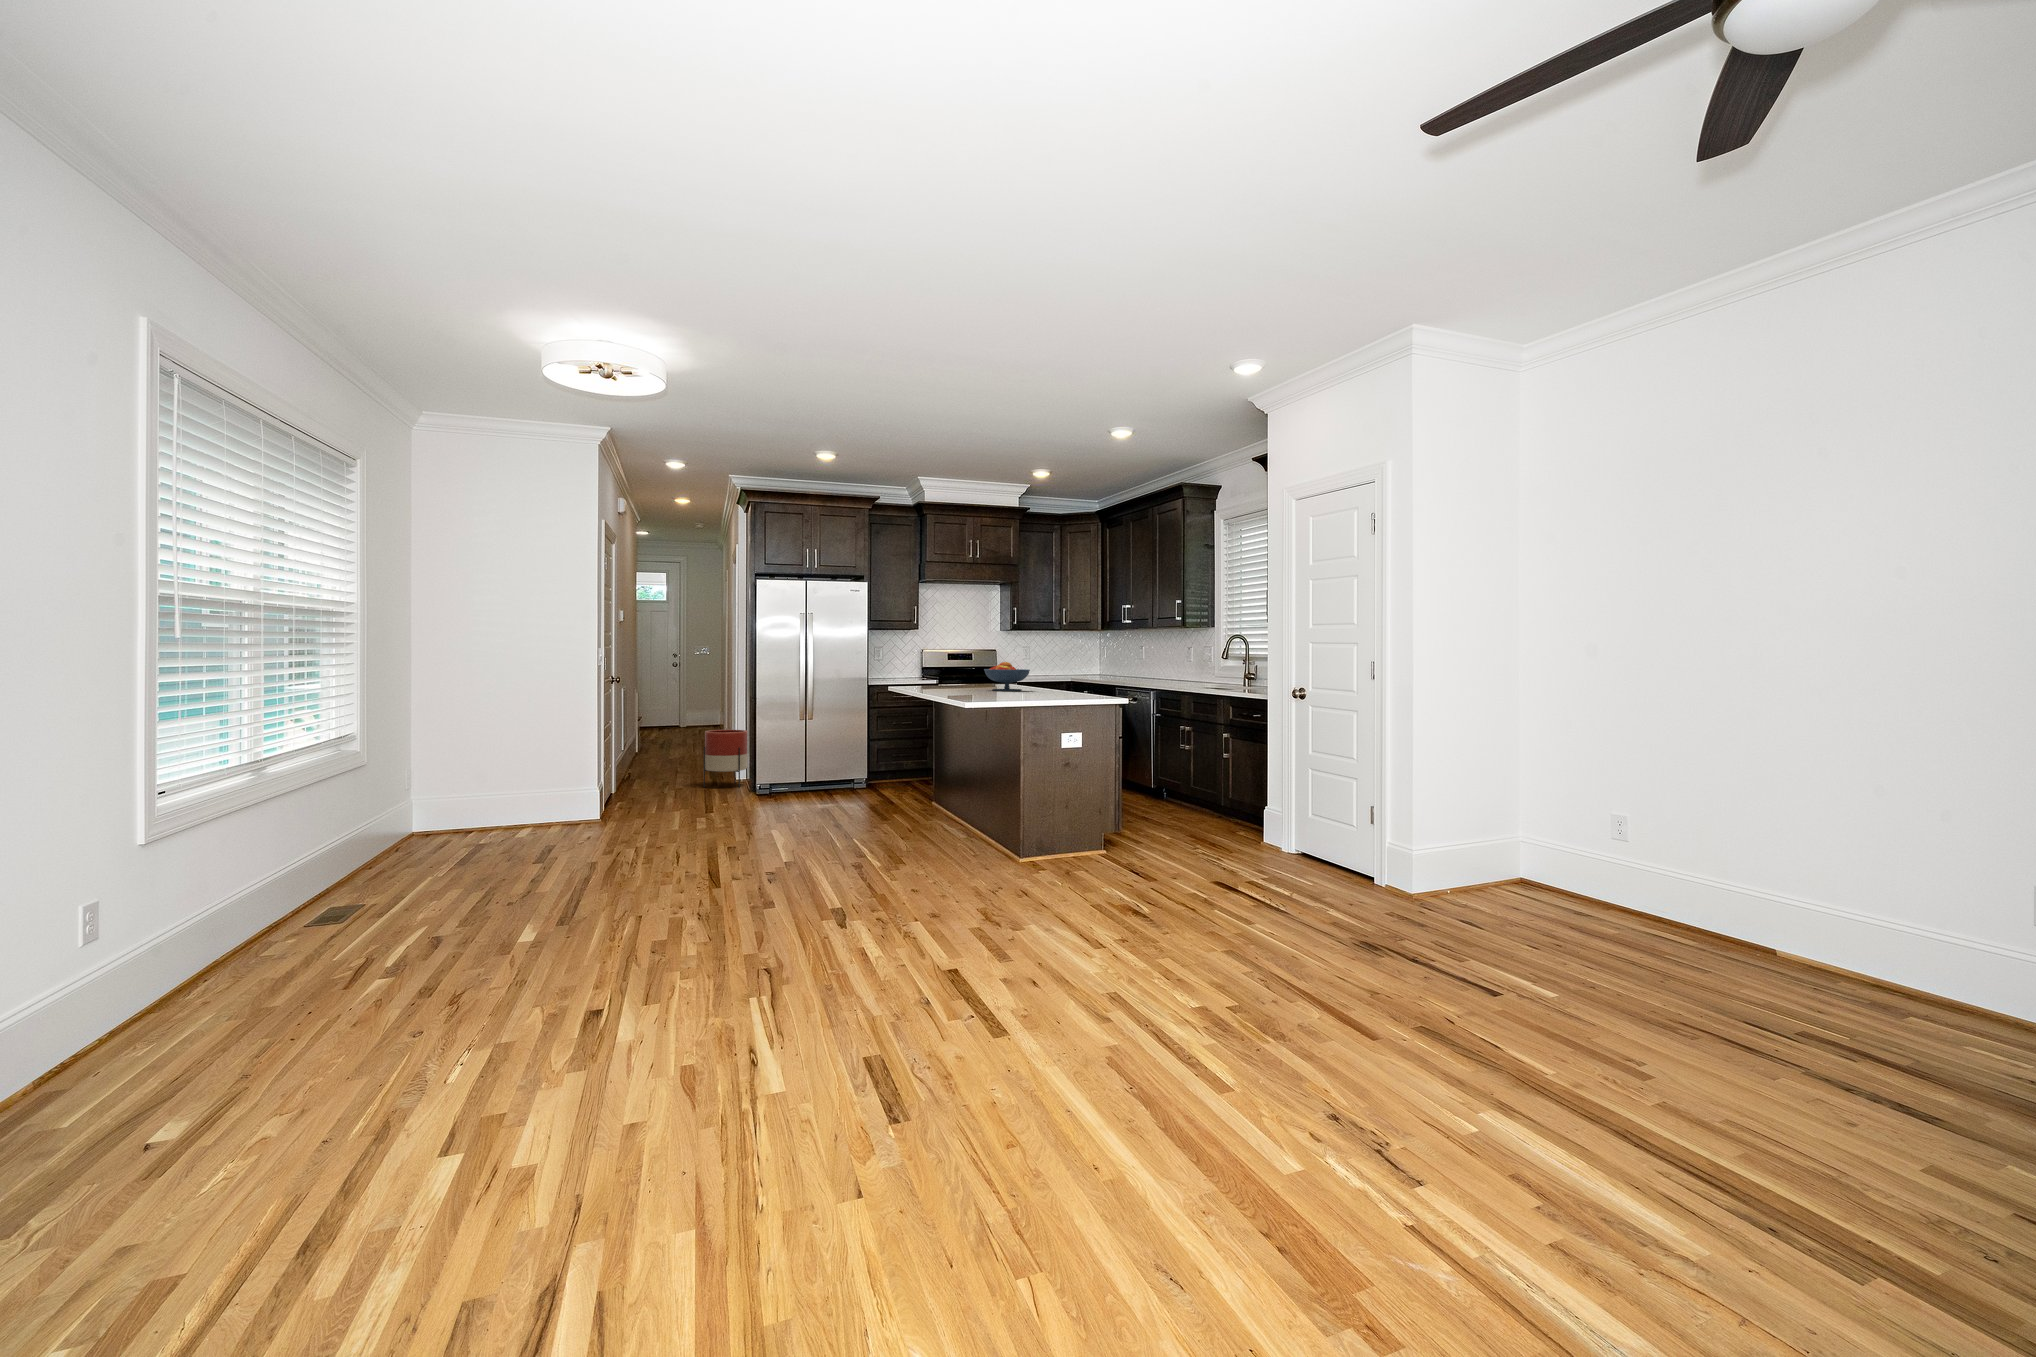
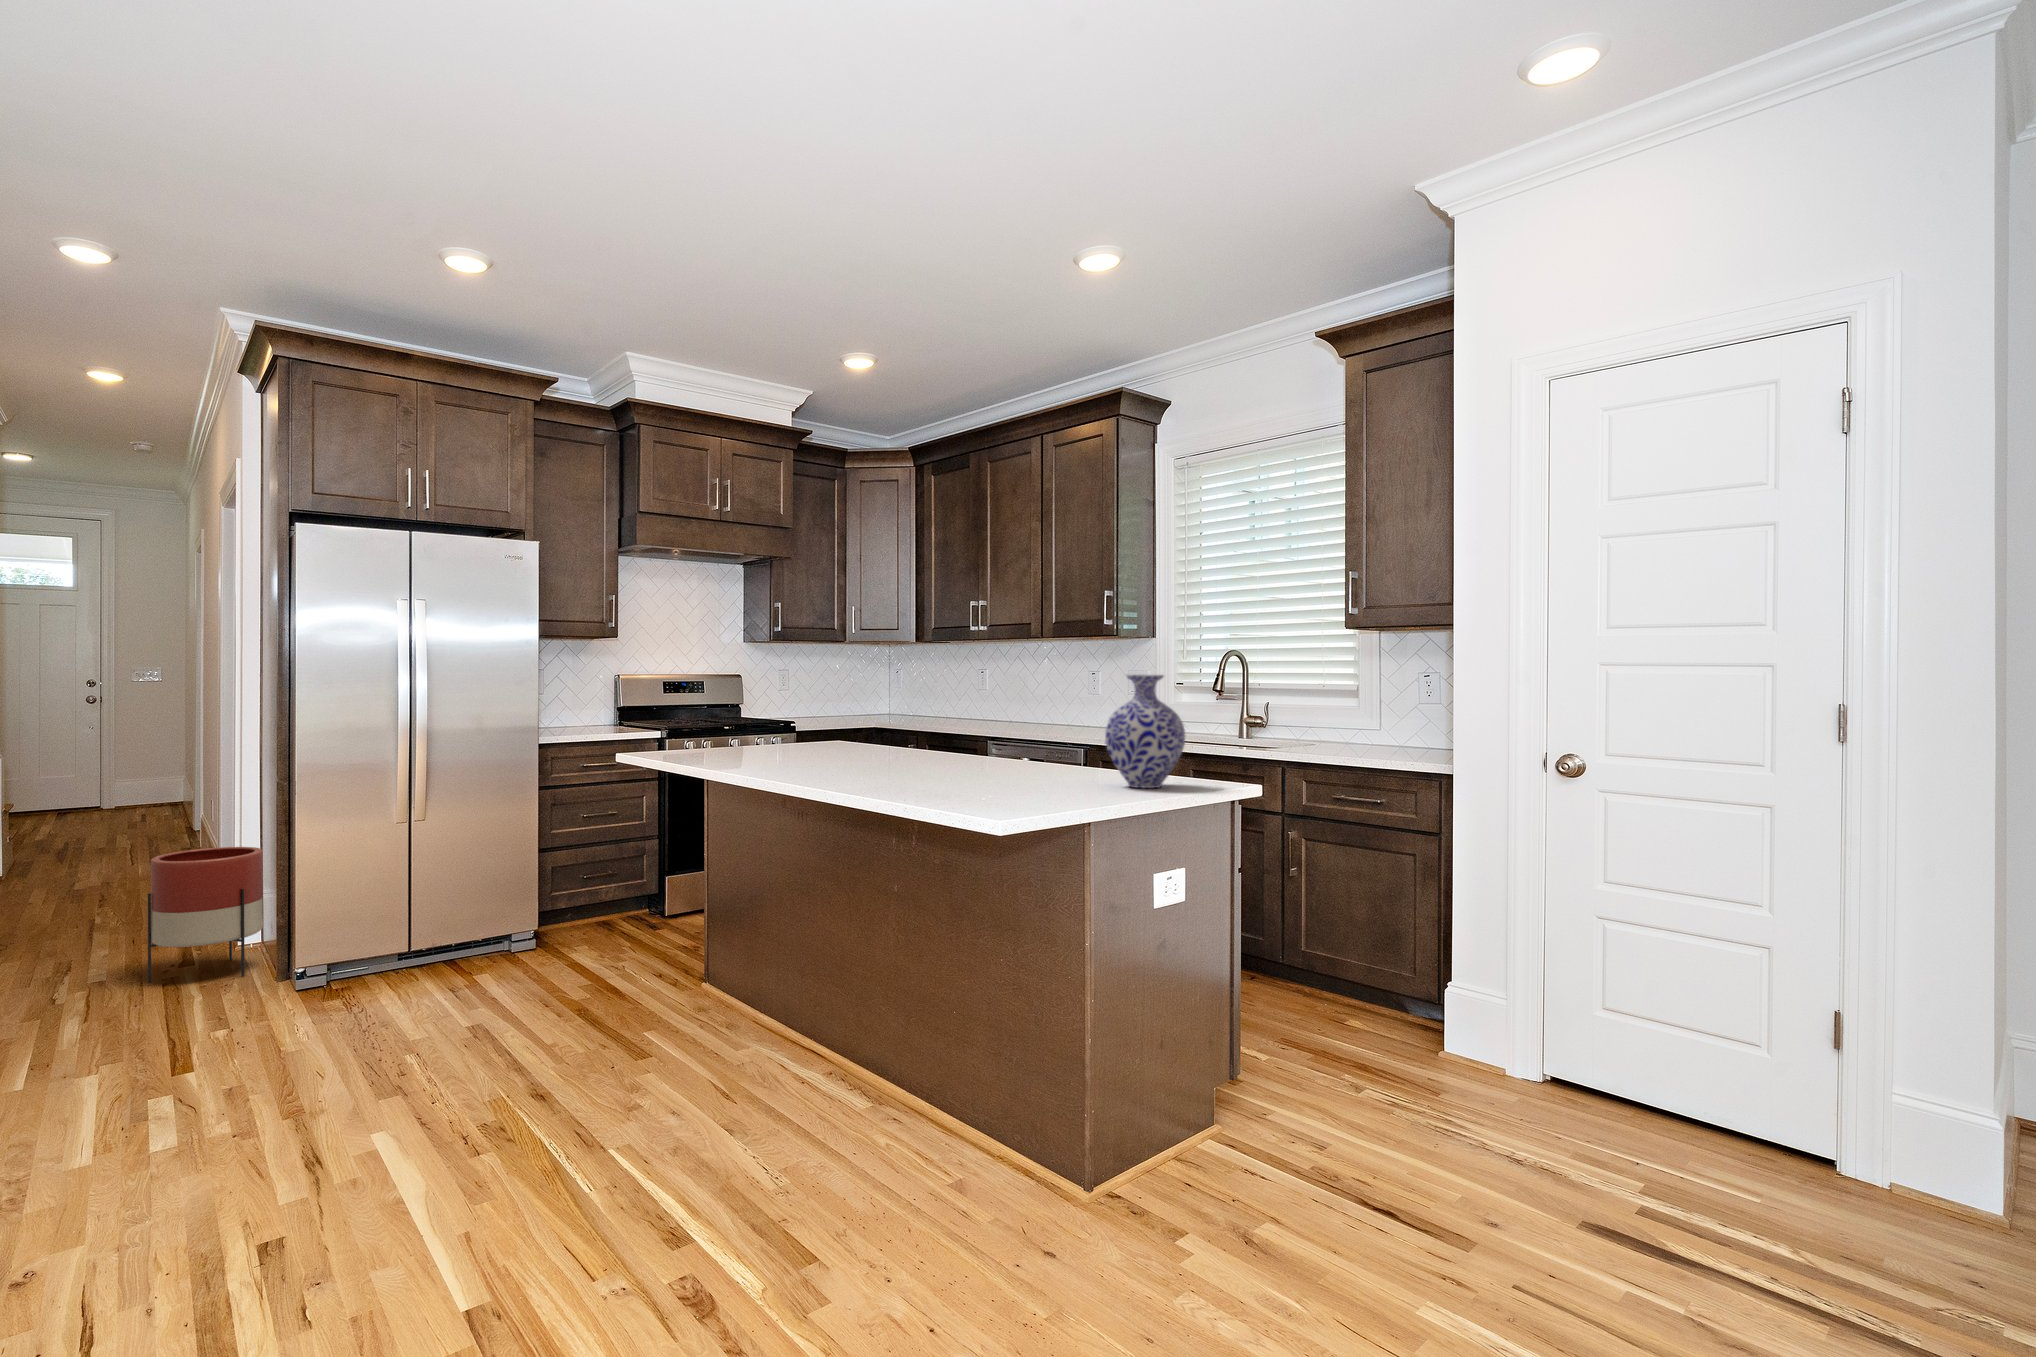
vase: none [1055,646,1091,697] -> present [1105,675,1185,788]
fruit bowl: present [984,662,1030,691] -> none [849,702,941,762]

